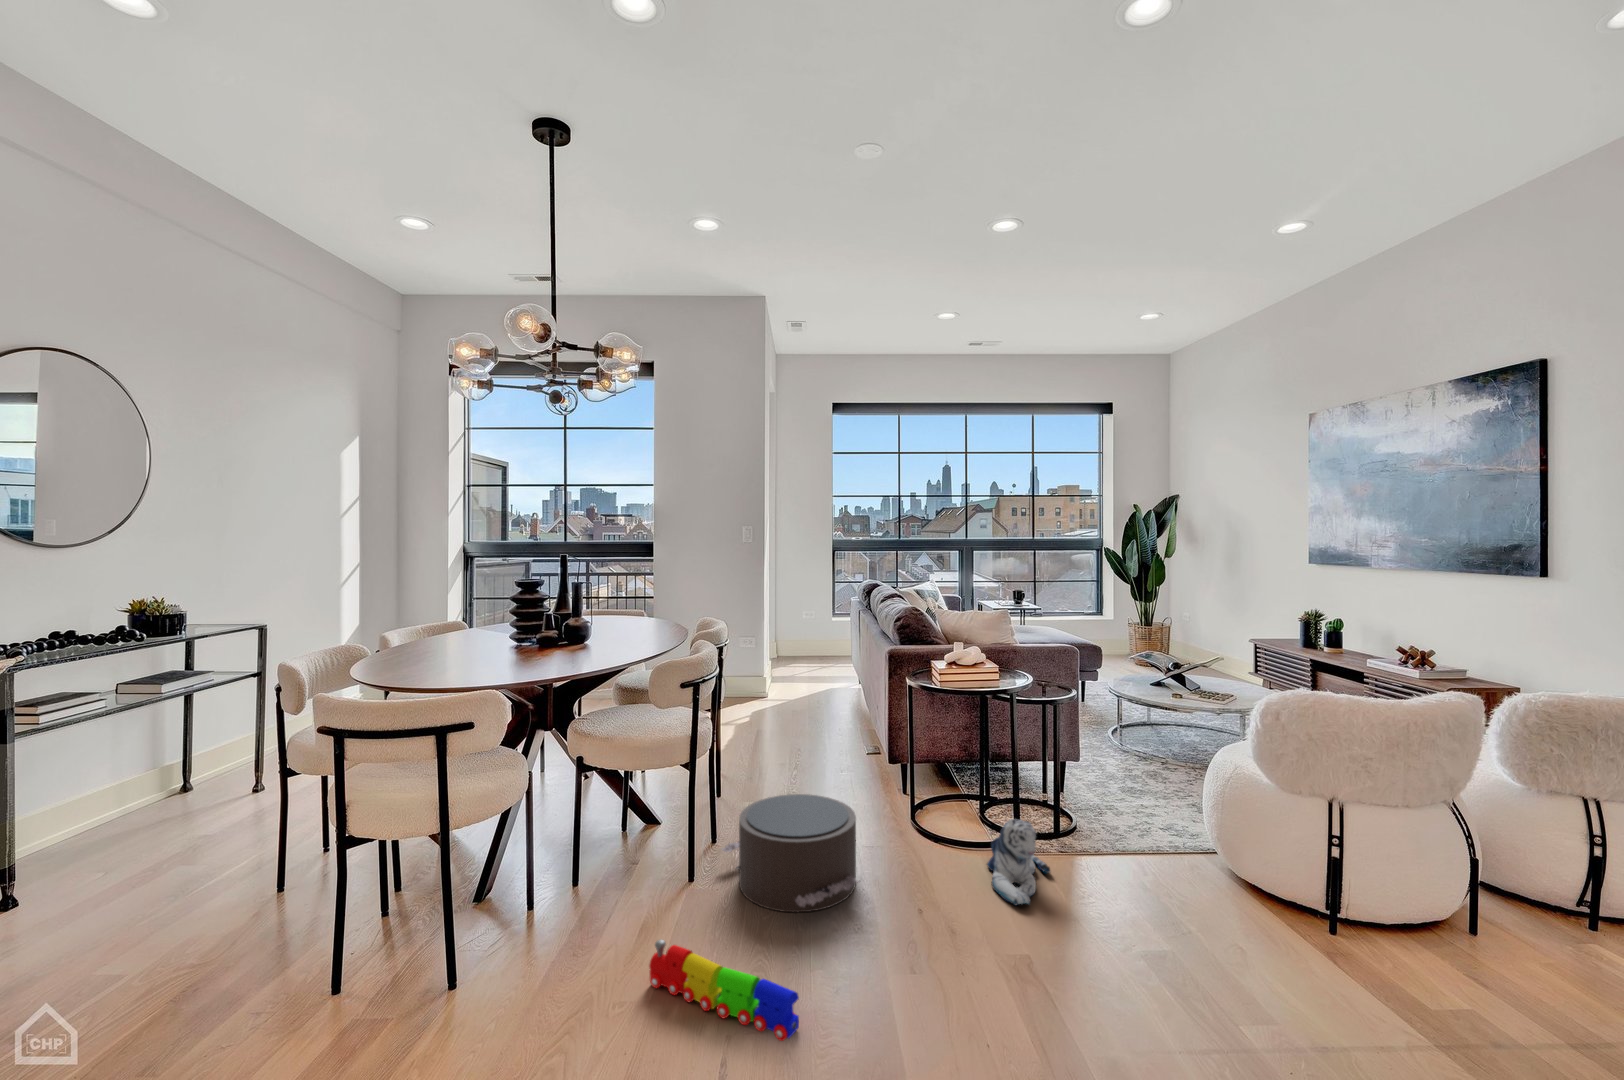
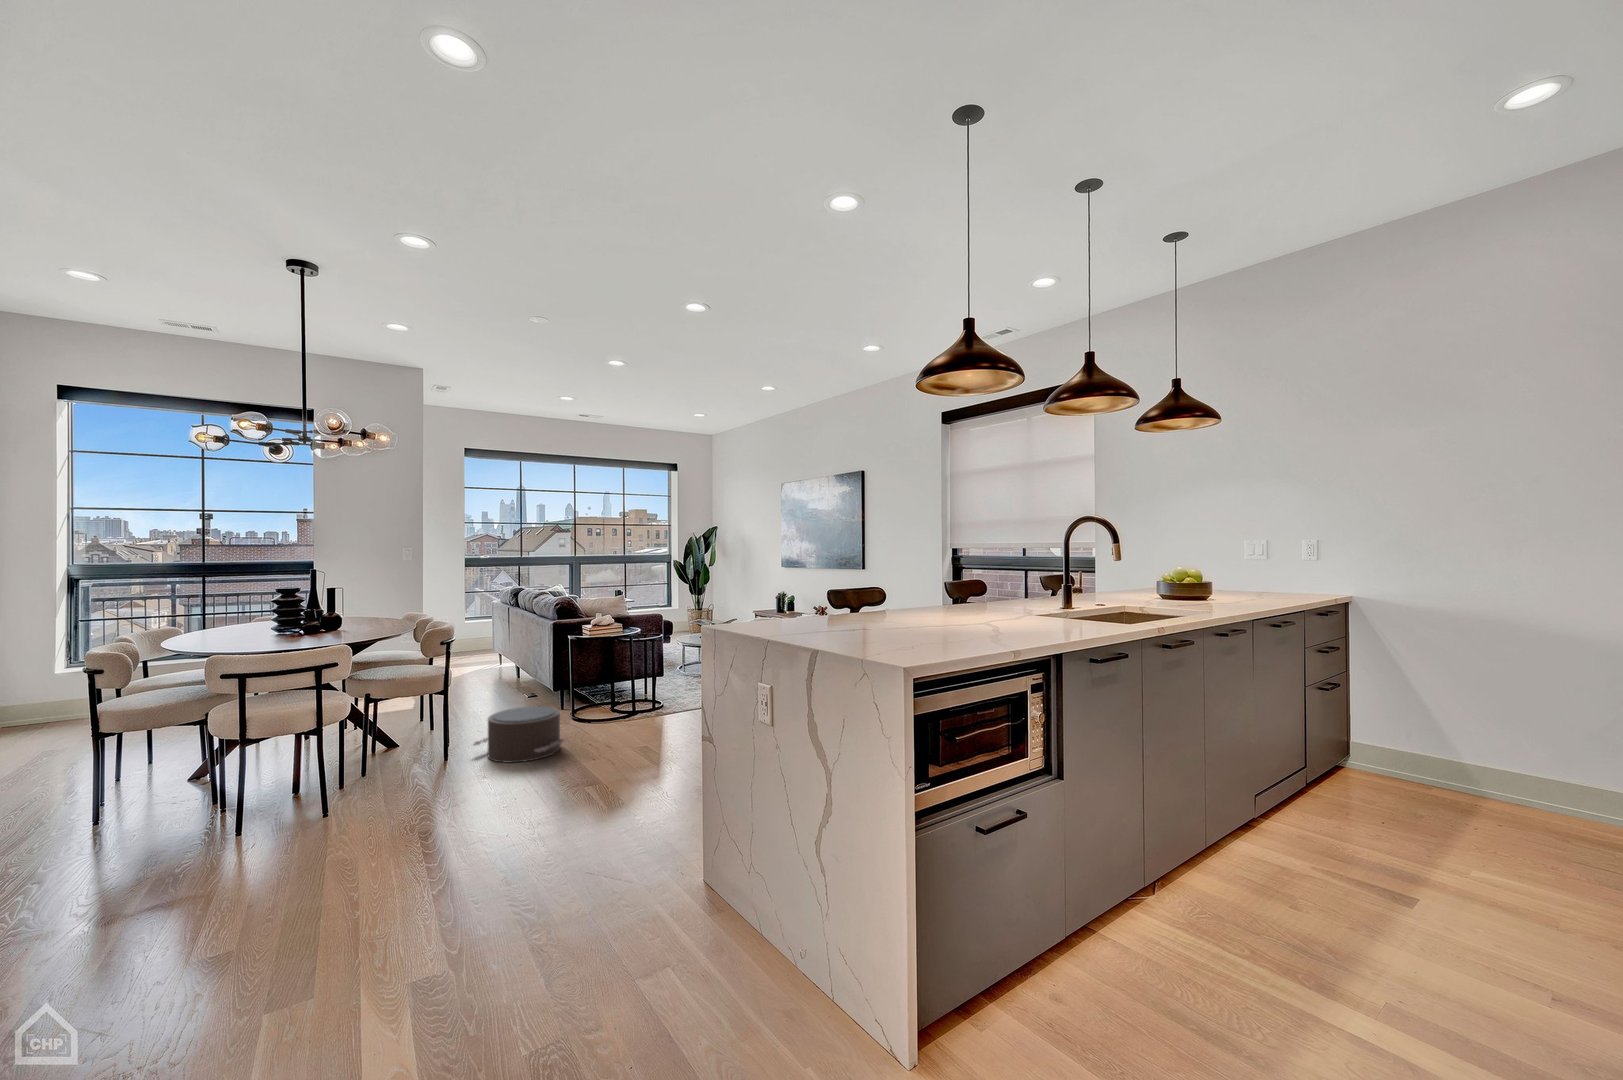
plush toy: present [987,819,1050,905] -> none [627,699,660,737]
toy train: present [649,940,799,1041] -> none [468,768,560,794]

